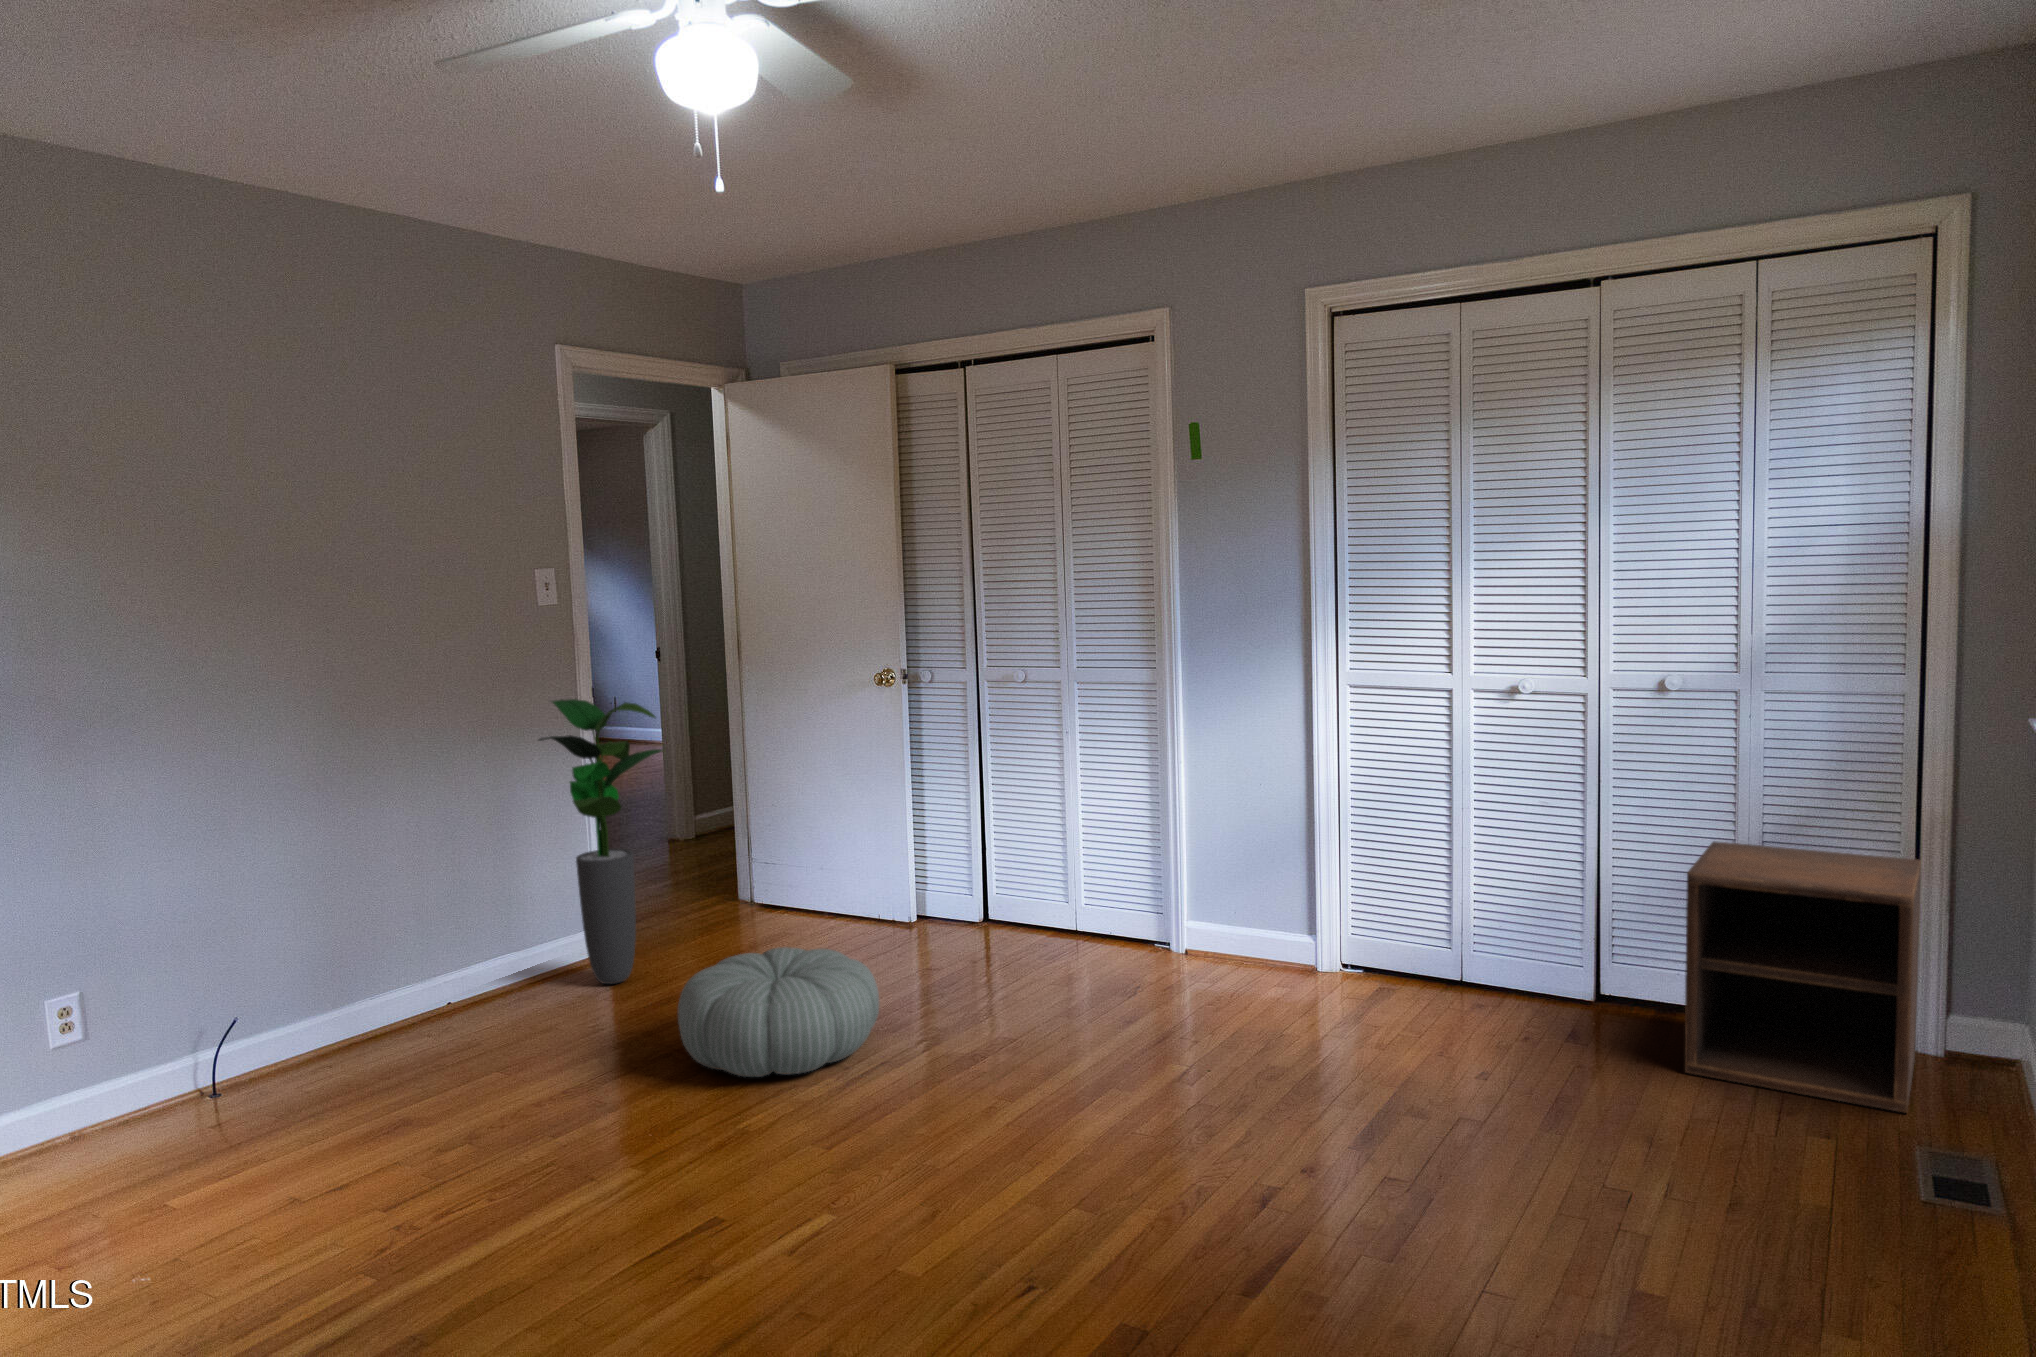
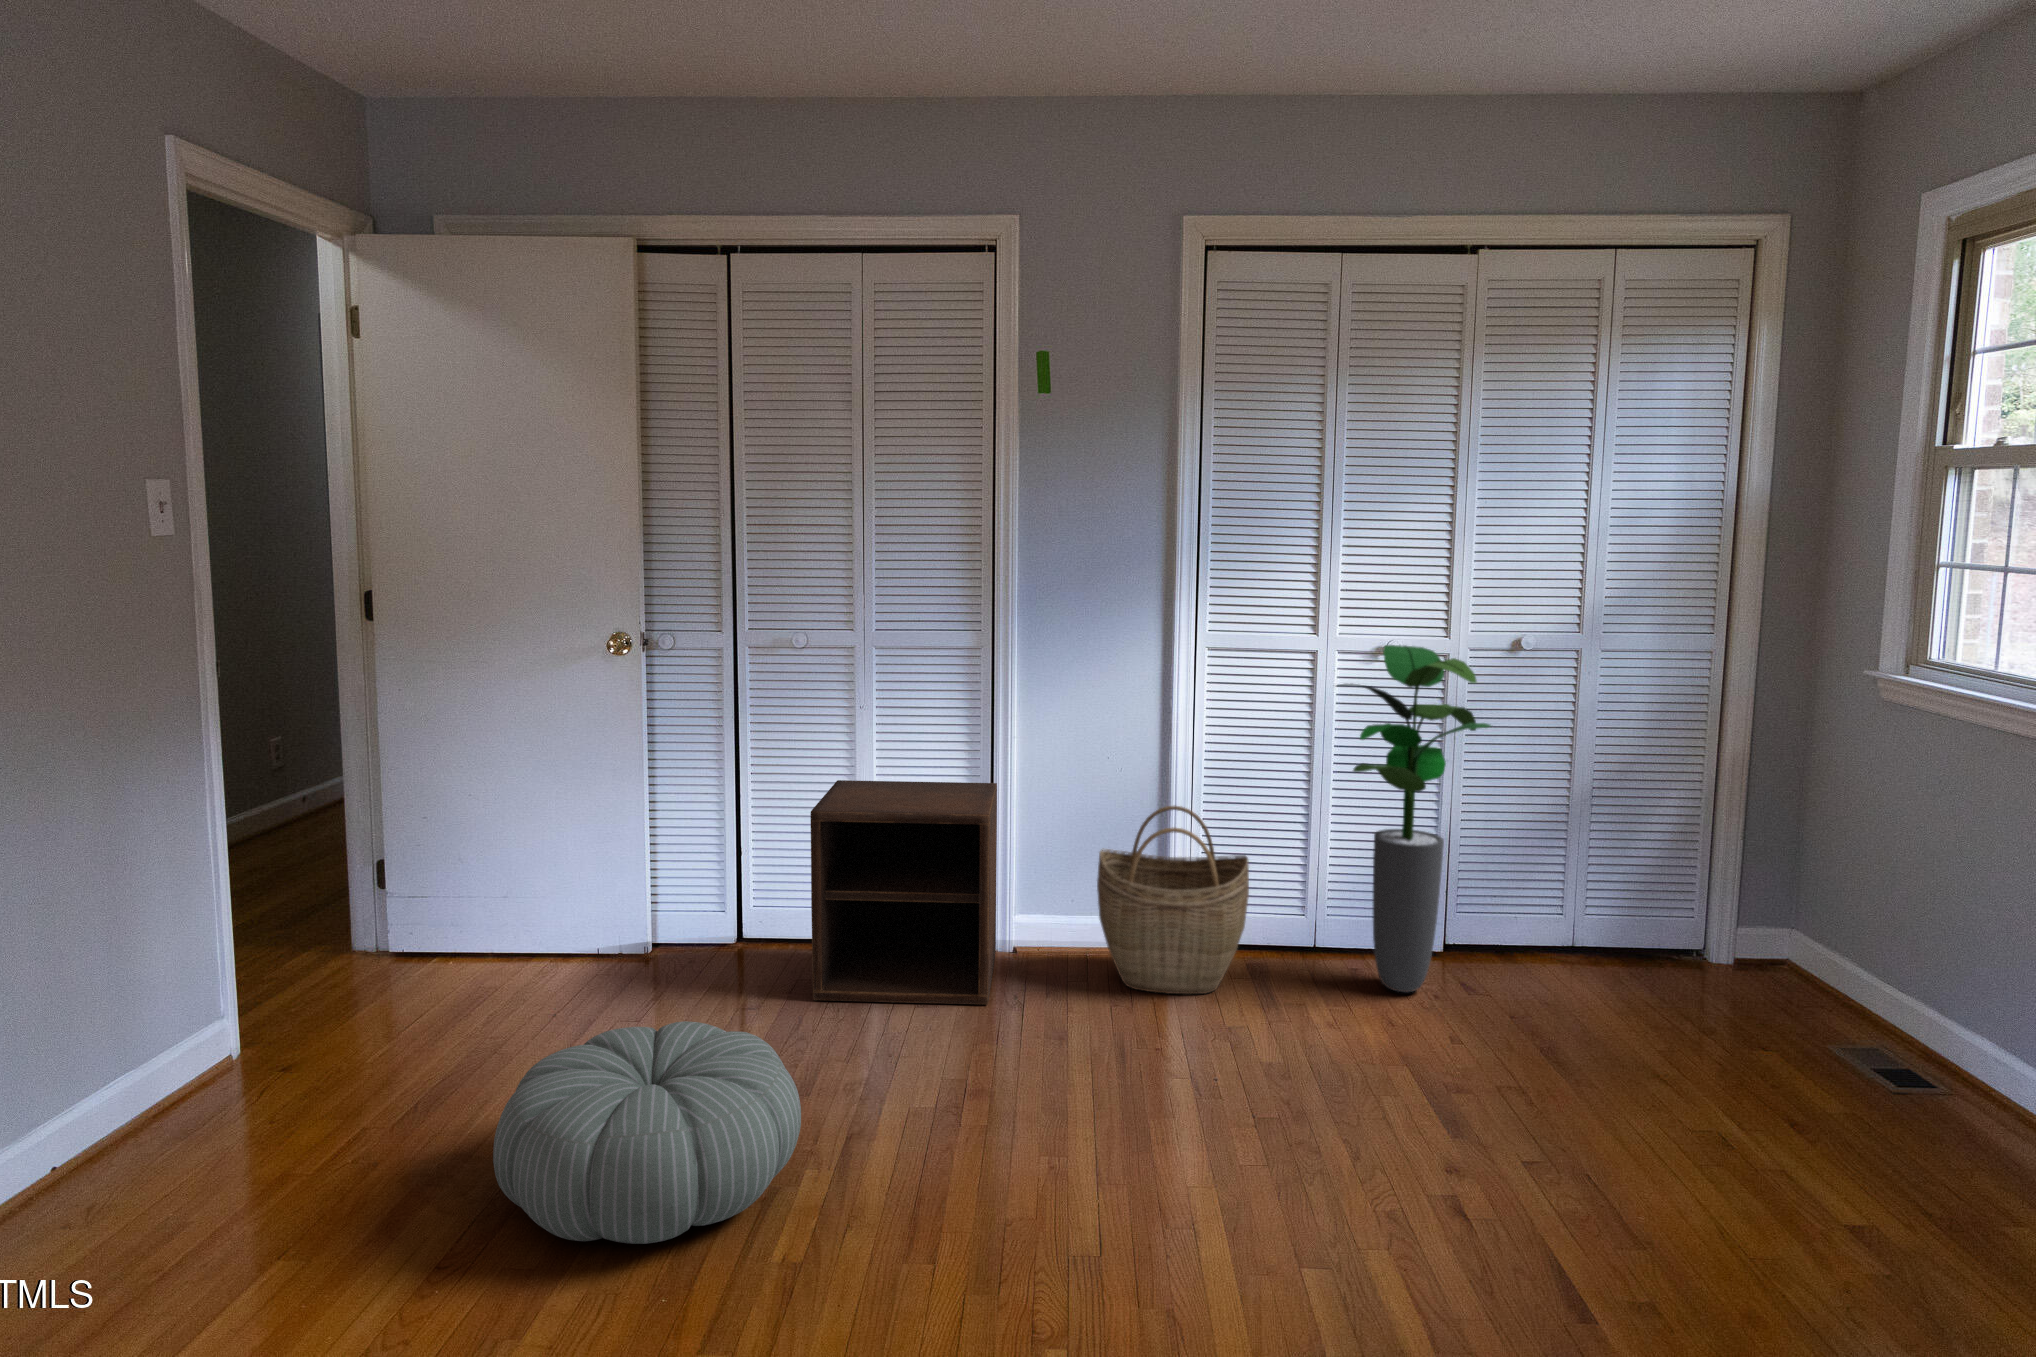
potted plant: present [539,699,662,984] -> present [1339,645,1491,992]
woven basket: none [1220,830,1360,1002] -> present [1097,806,1249,994]
nightstand: present [1685,841,1921,1112] -> present [810,780,997,1004]

